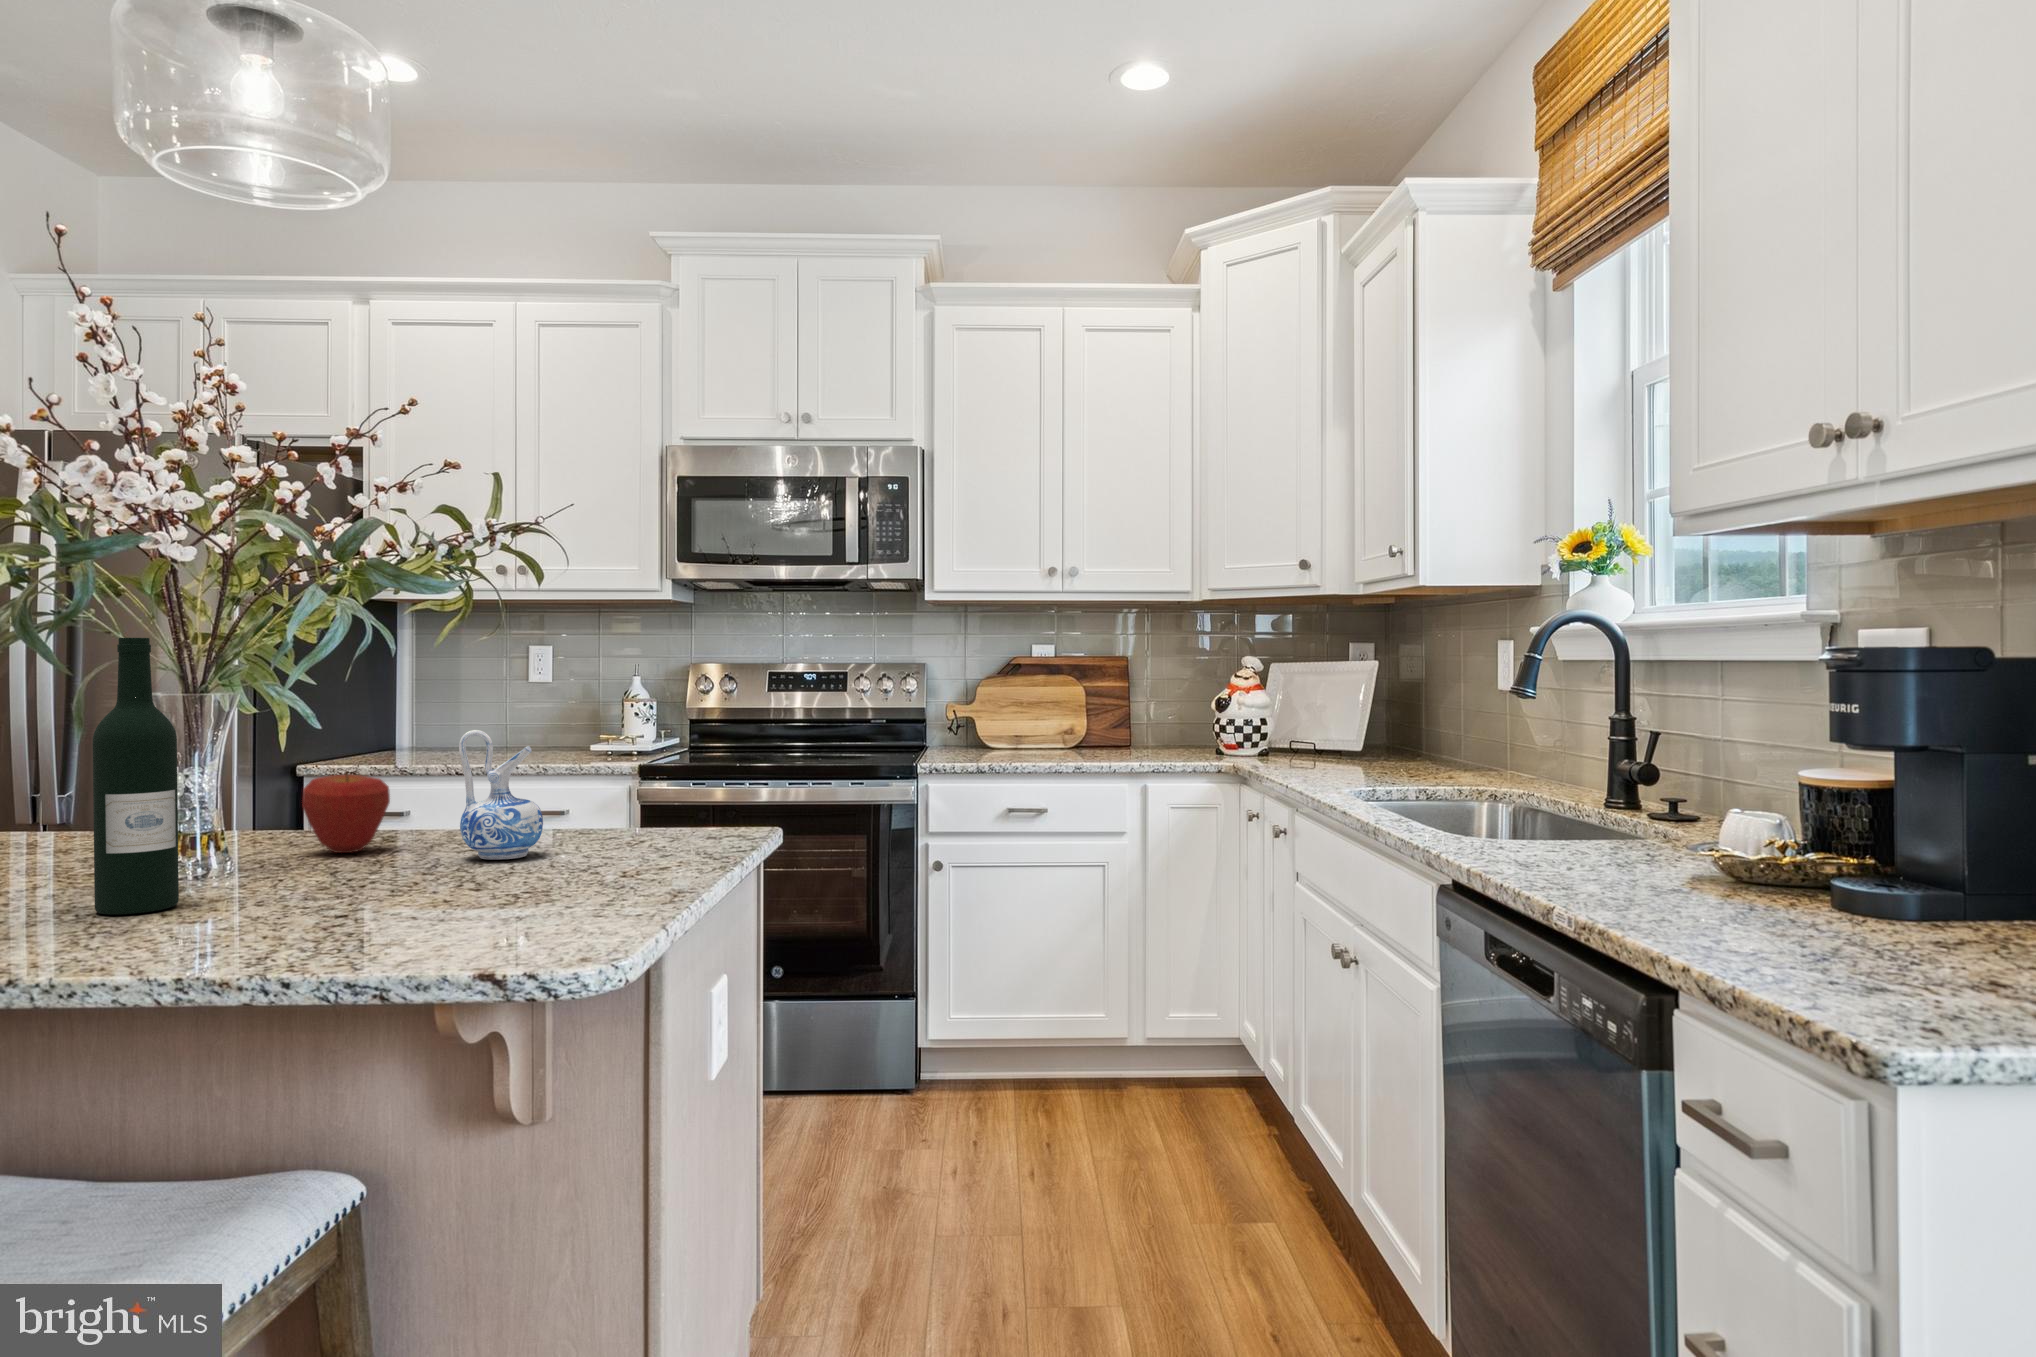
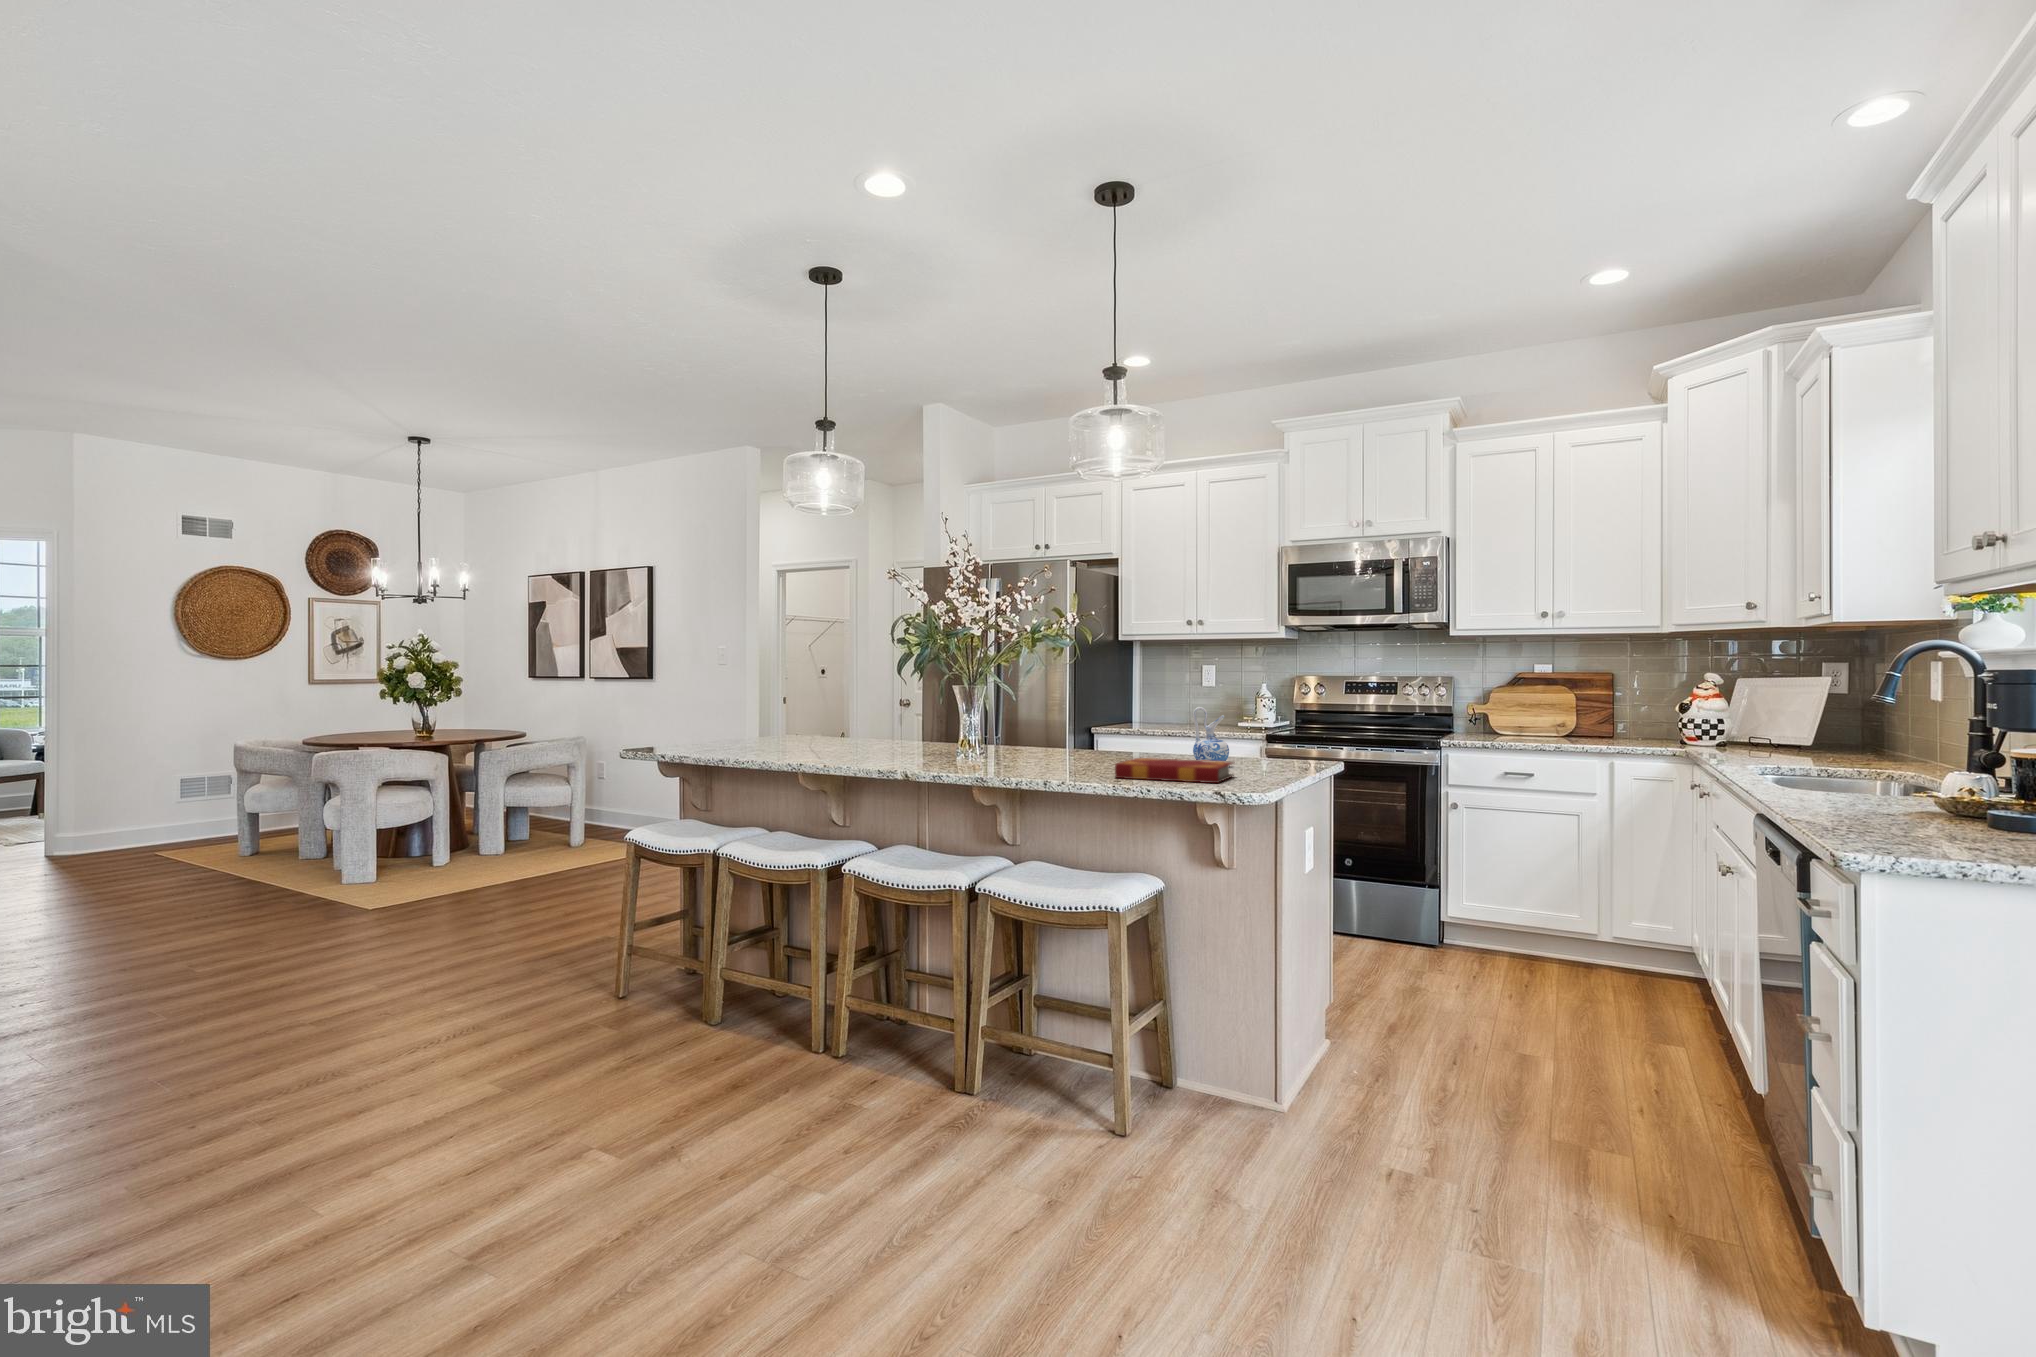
wine bottle: present [93,638,179,915] -> none [1070,666,1096,772]
apple: present [302,772,390,853] -> none [1125,724,1161,761]
hardback book: none [208,858,543,930] -> present [1115,758,1233,783]

